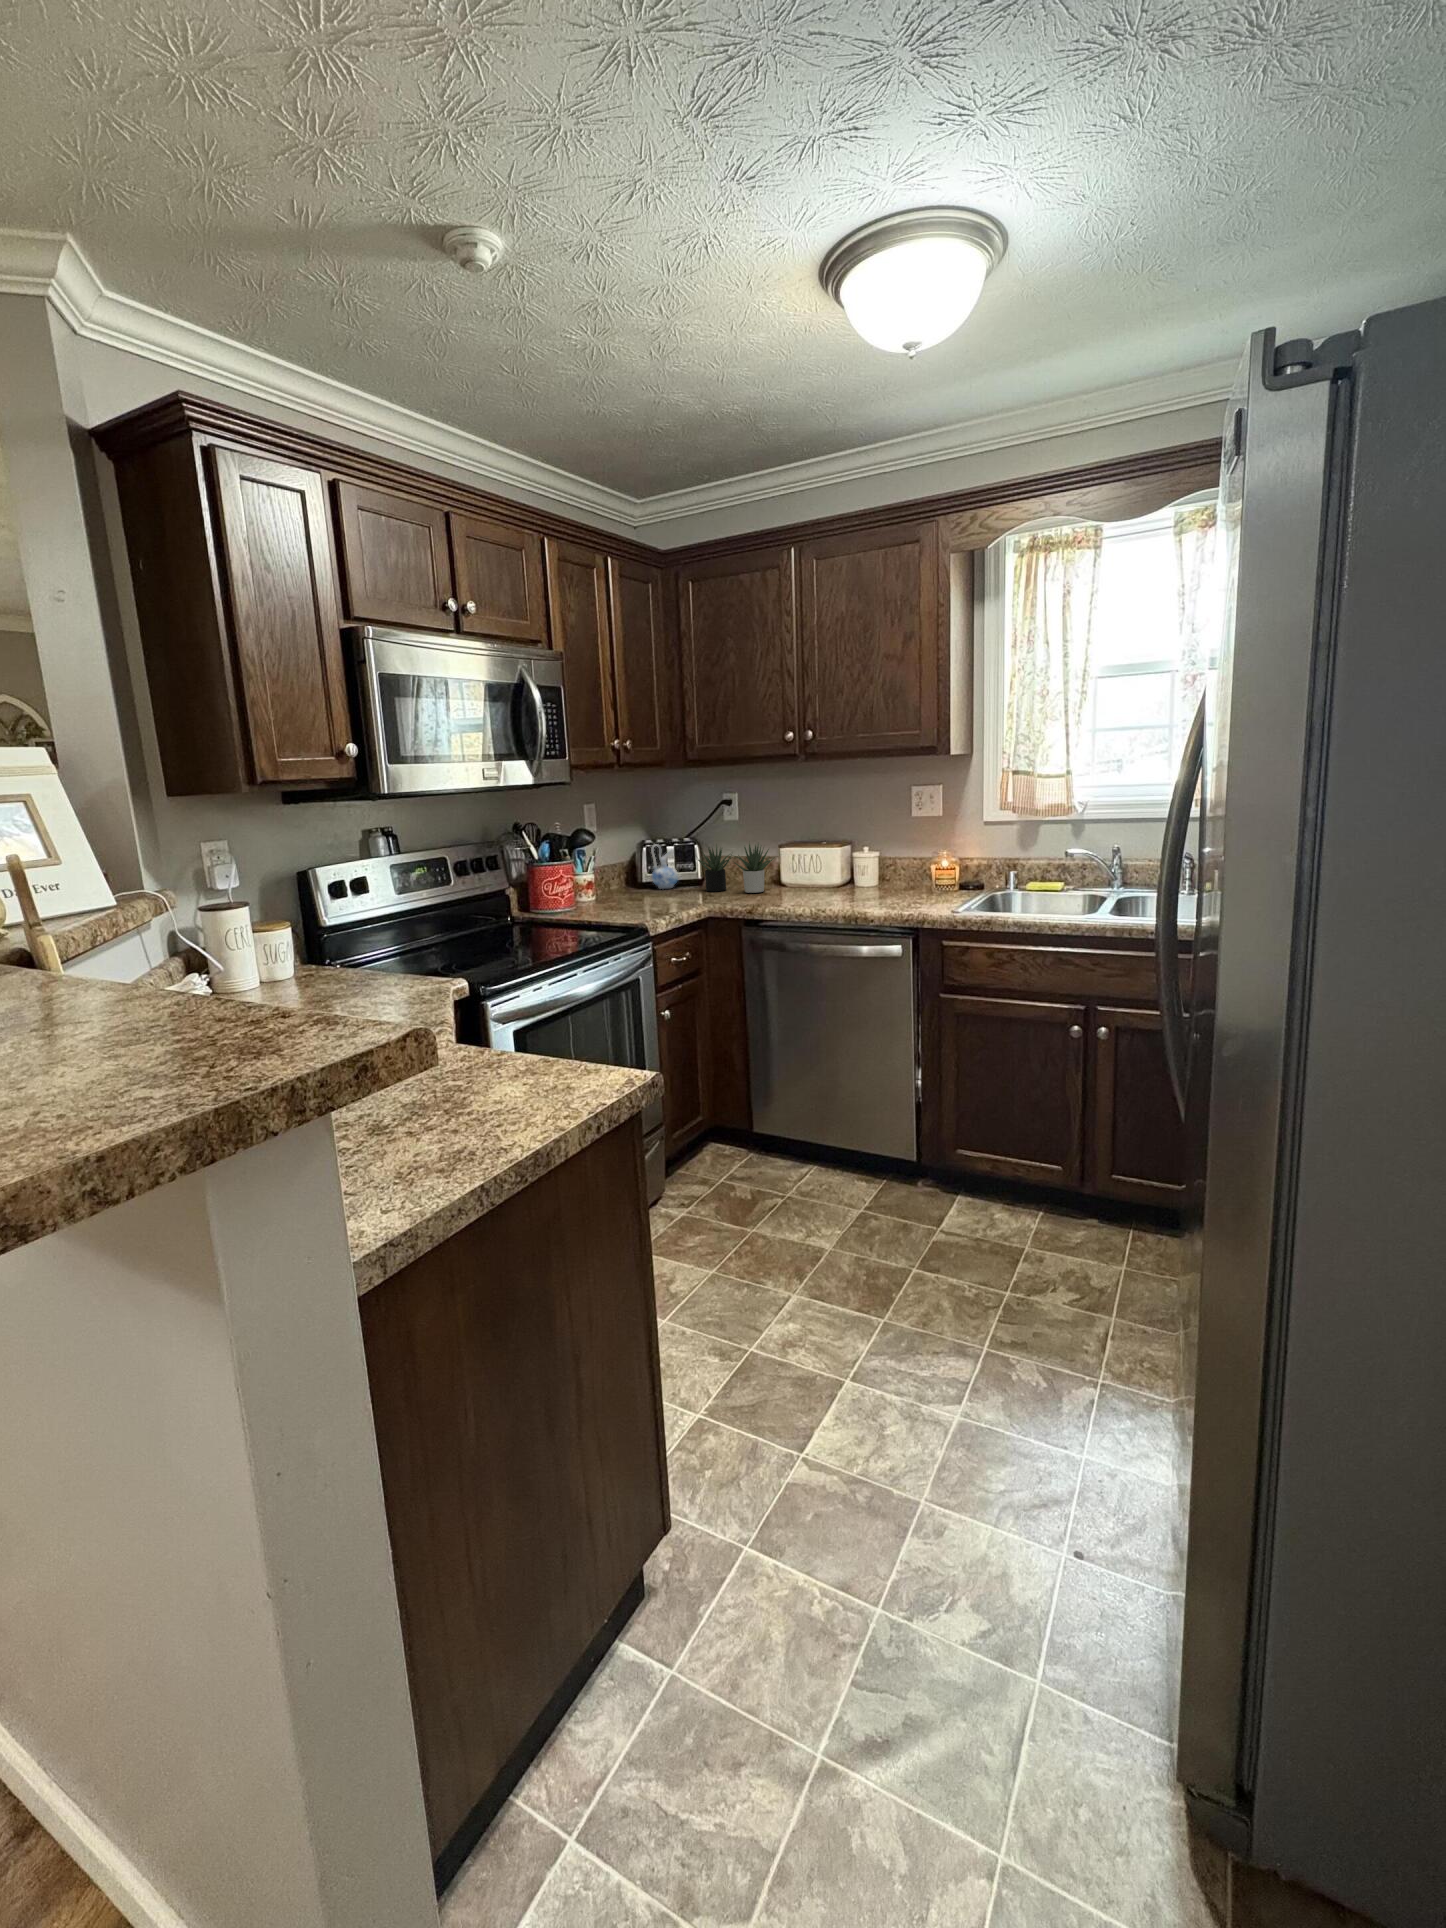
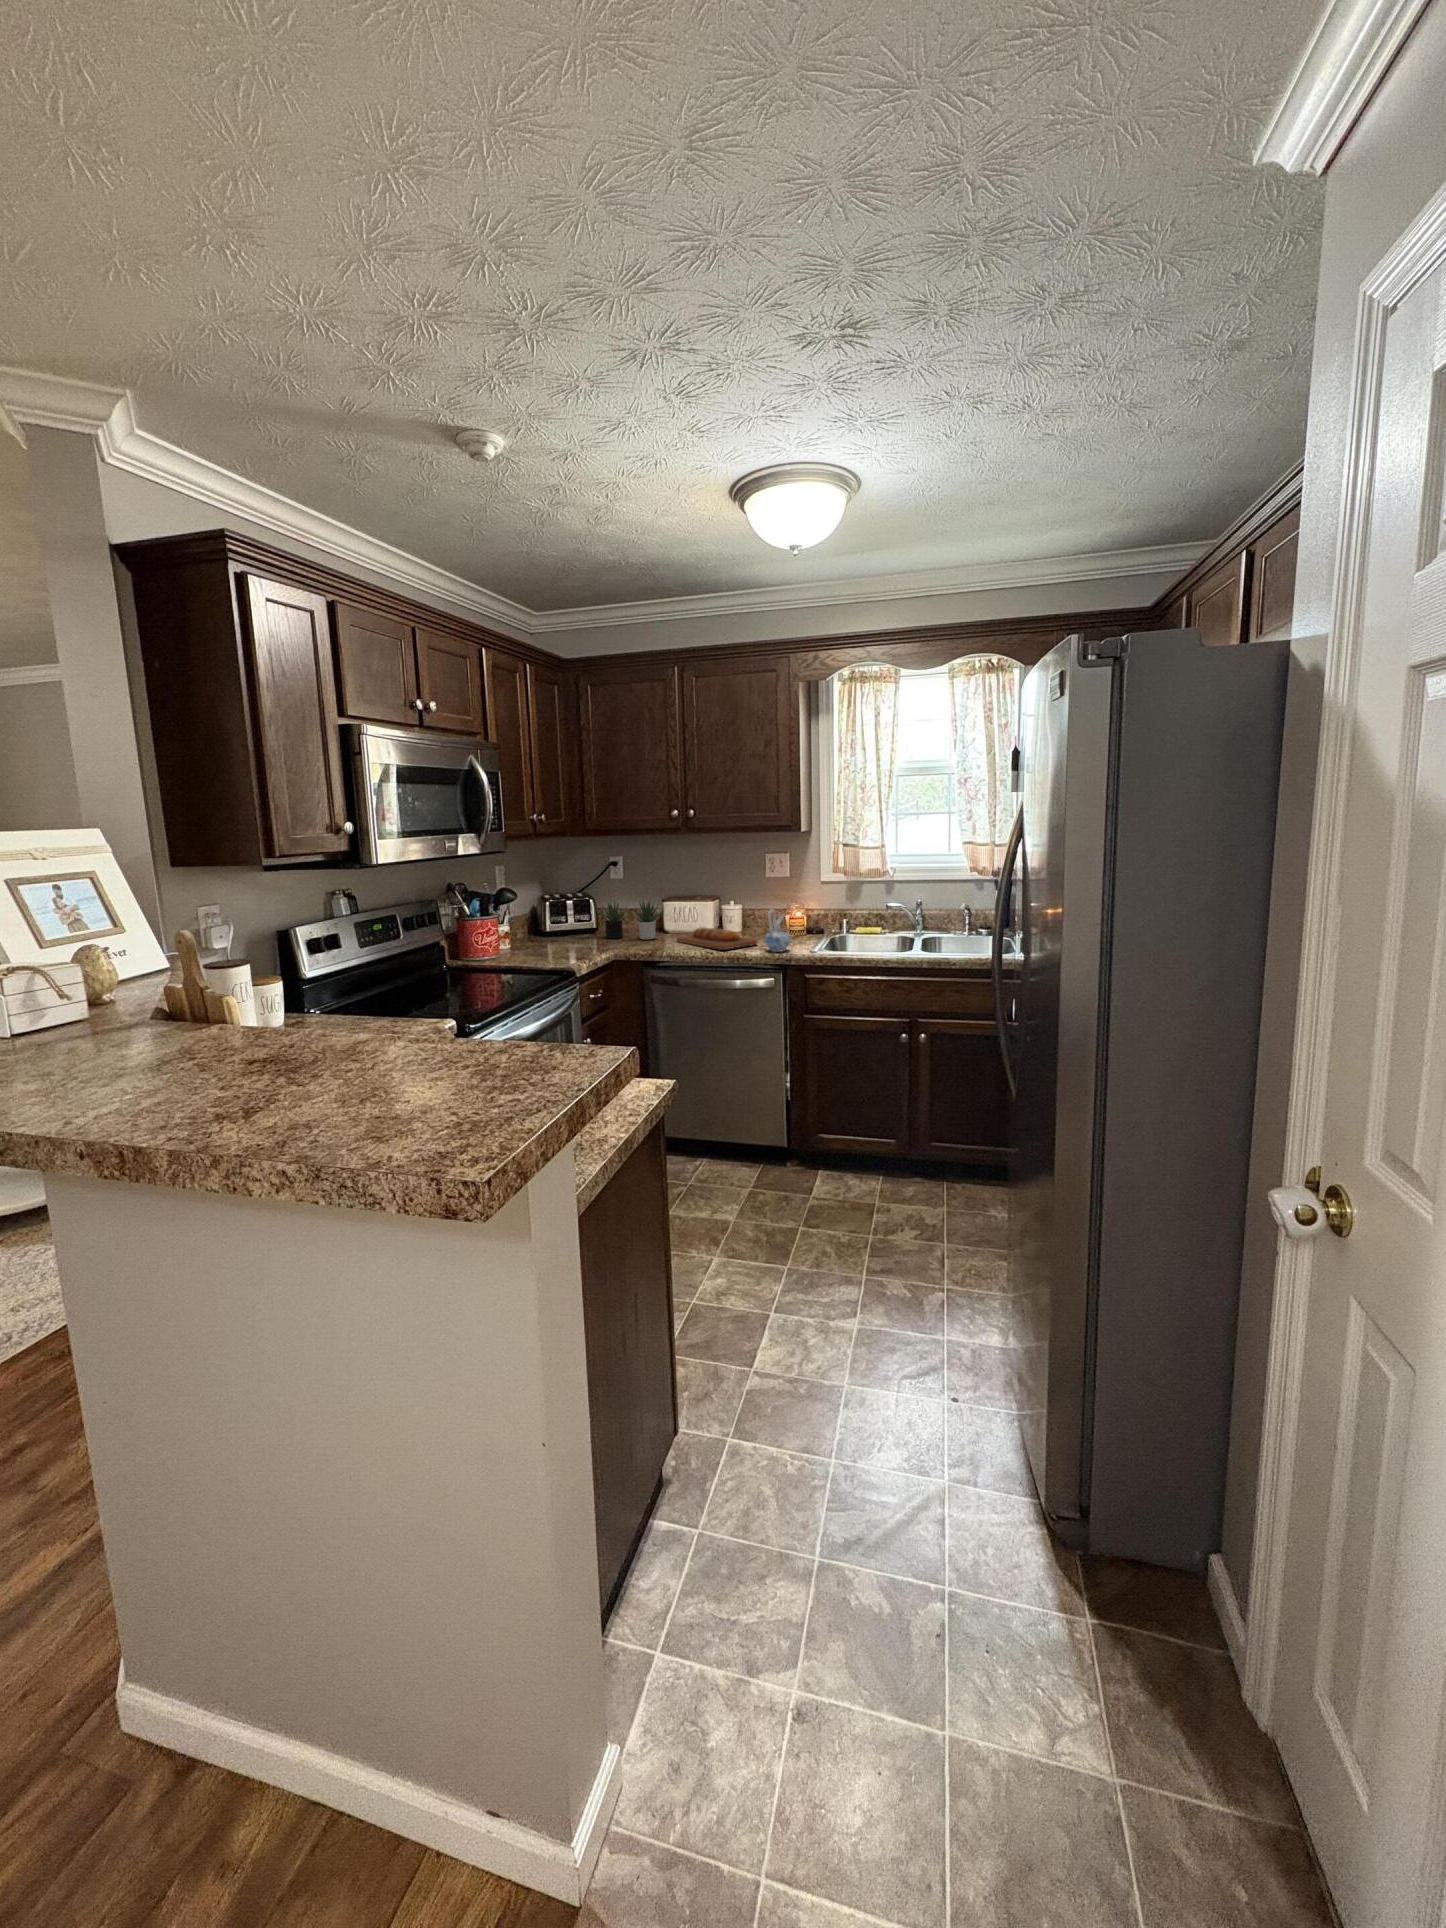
ceramic pitcher: present [651,844,678,889] -> present [765,909,790,952]
bread loaf: none [787,878,888,907] -> present [677,927,758,950]

